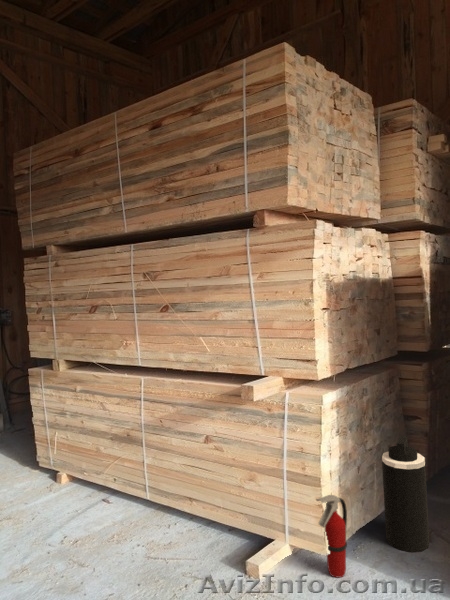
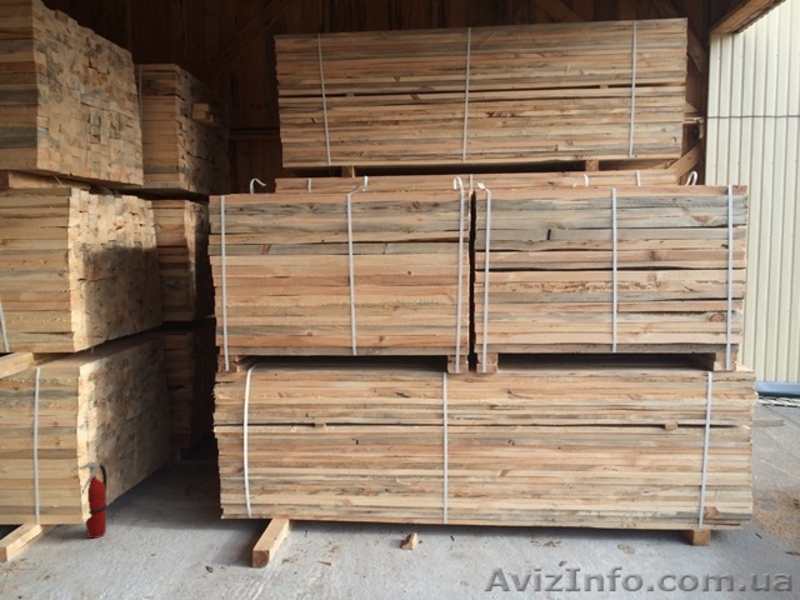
trash can: present [382,435,429,552] -> none [143,399,188,502]

